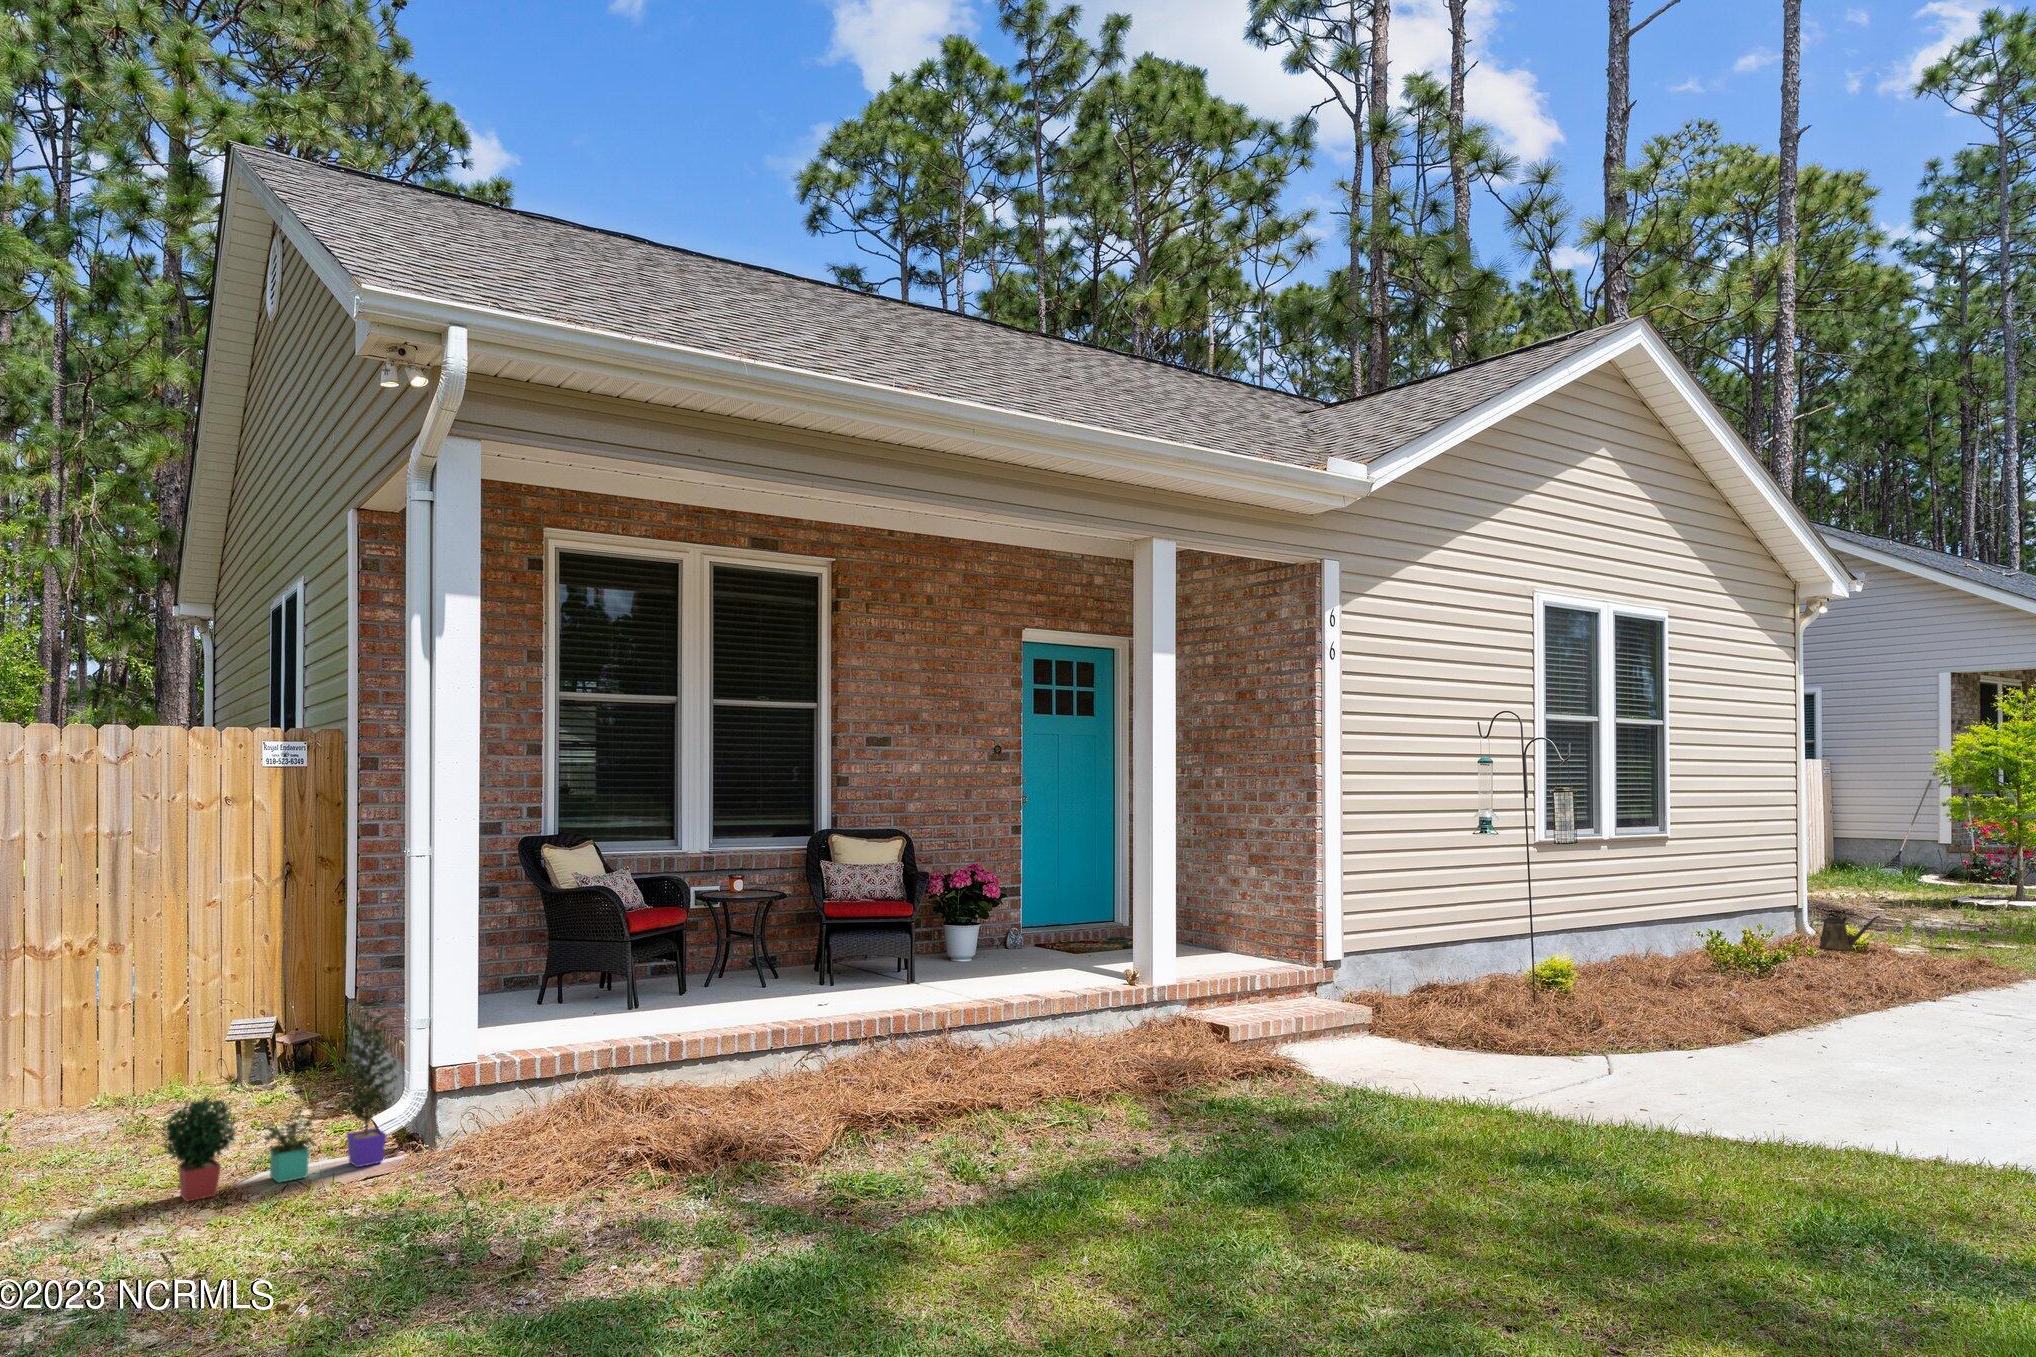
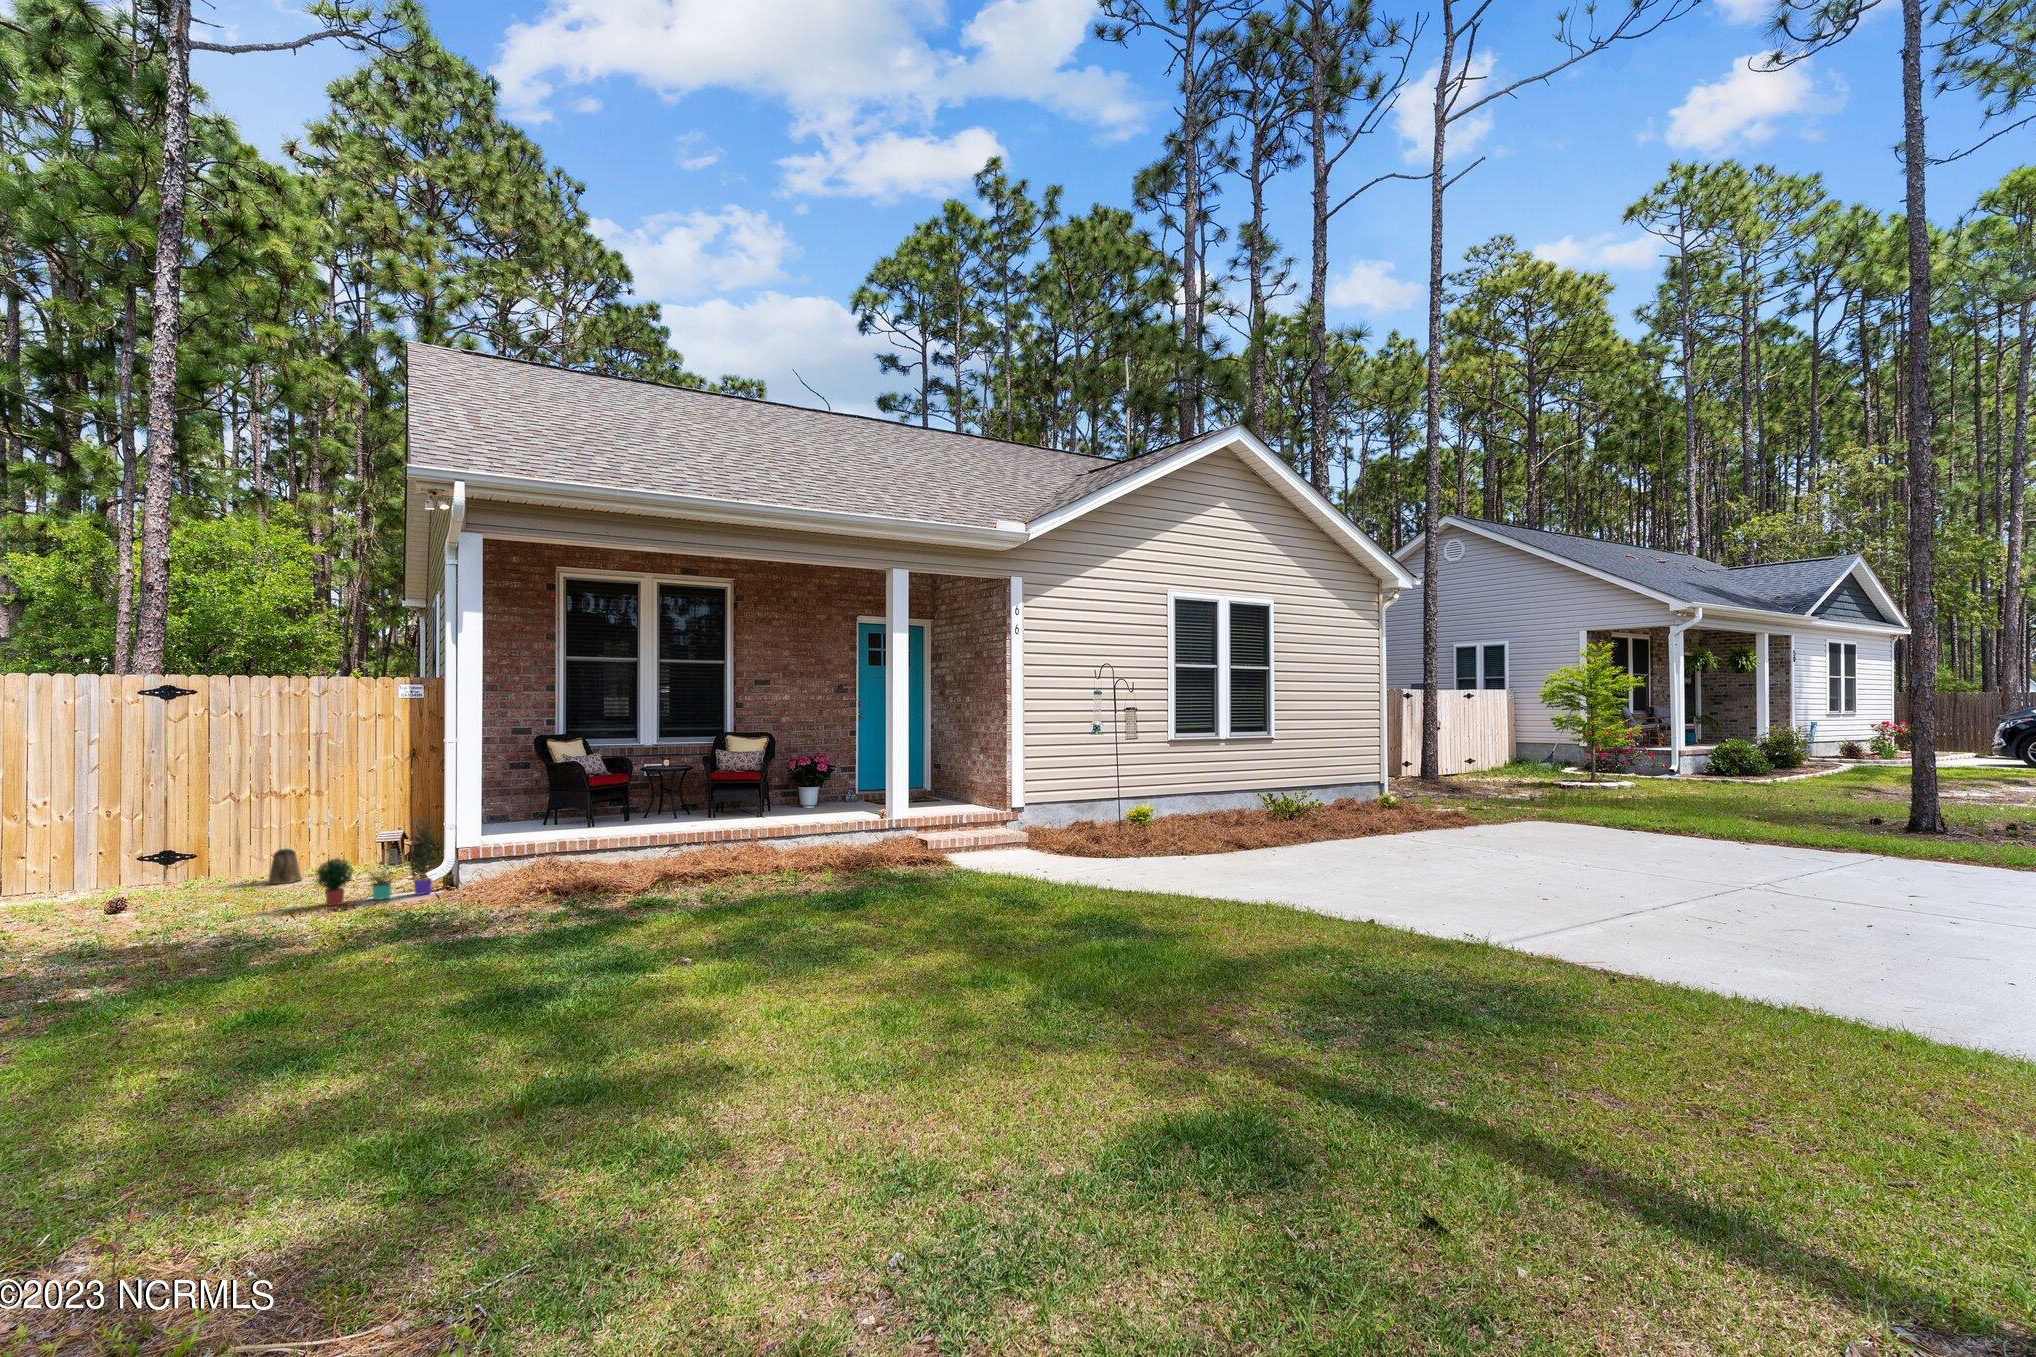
watering can: present [1811,916,1880,951] -> present [268,849,302,884]

